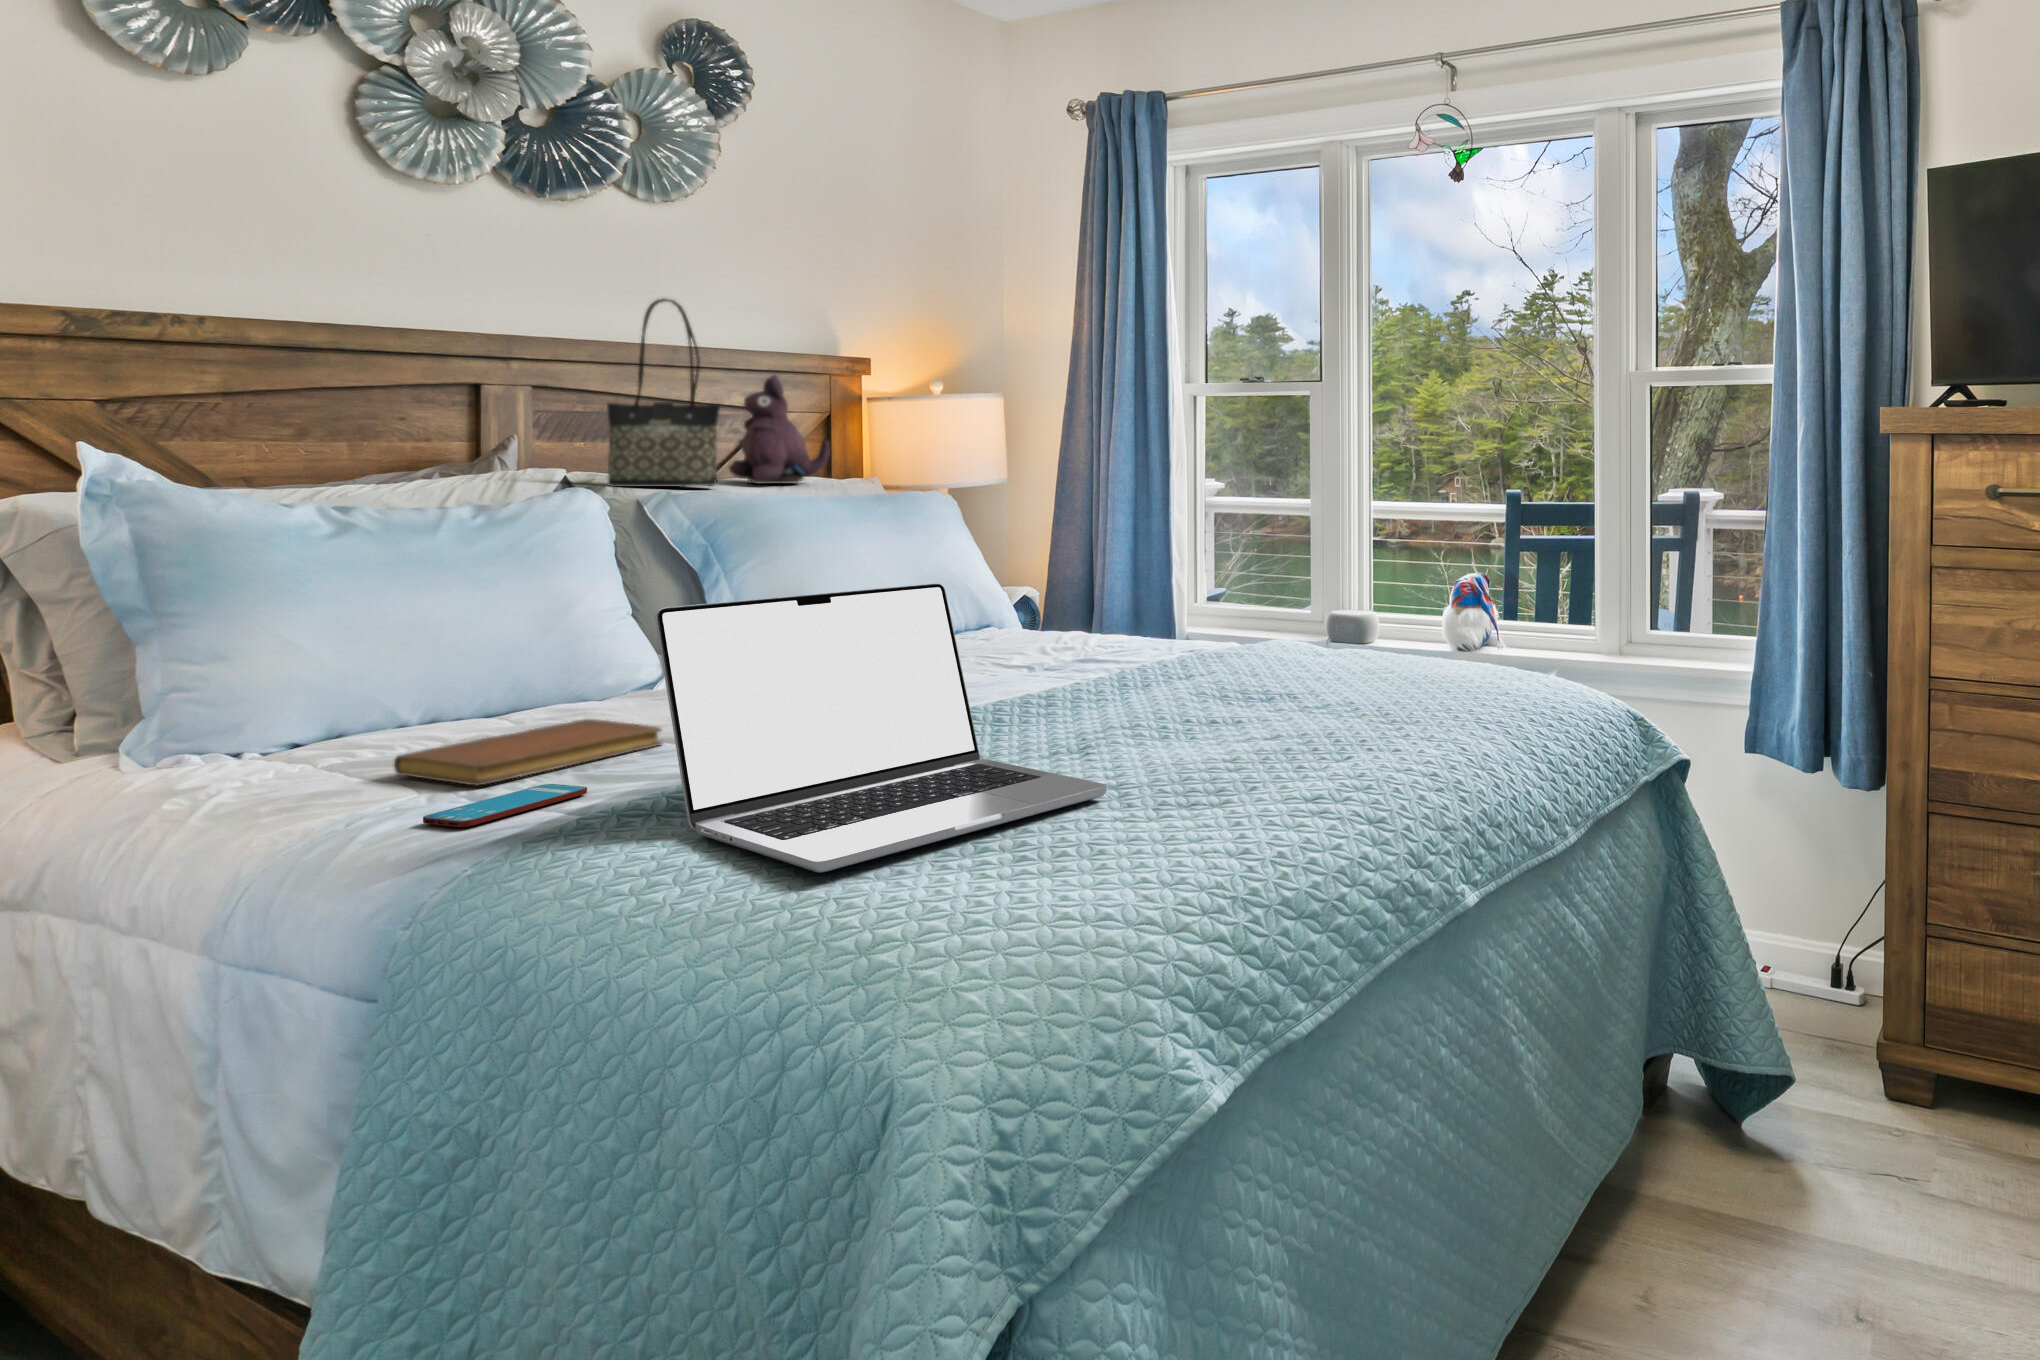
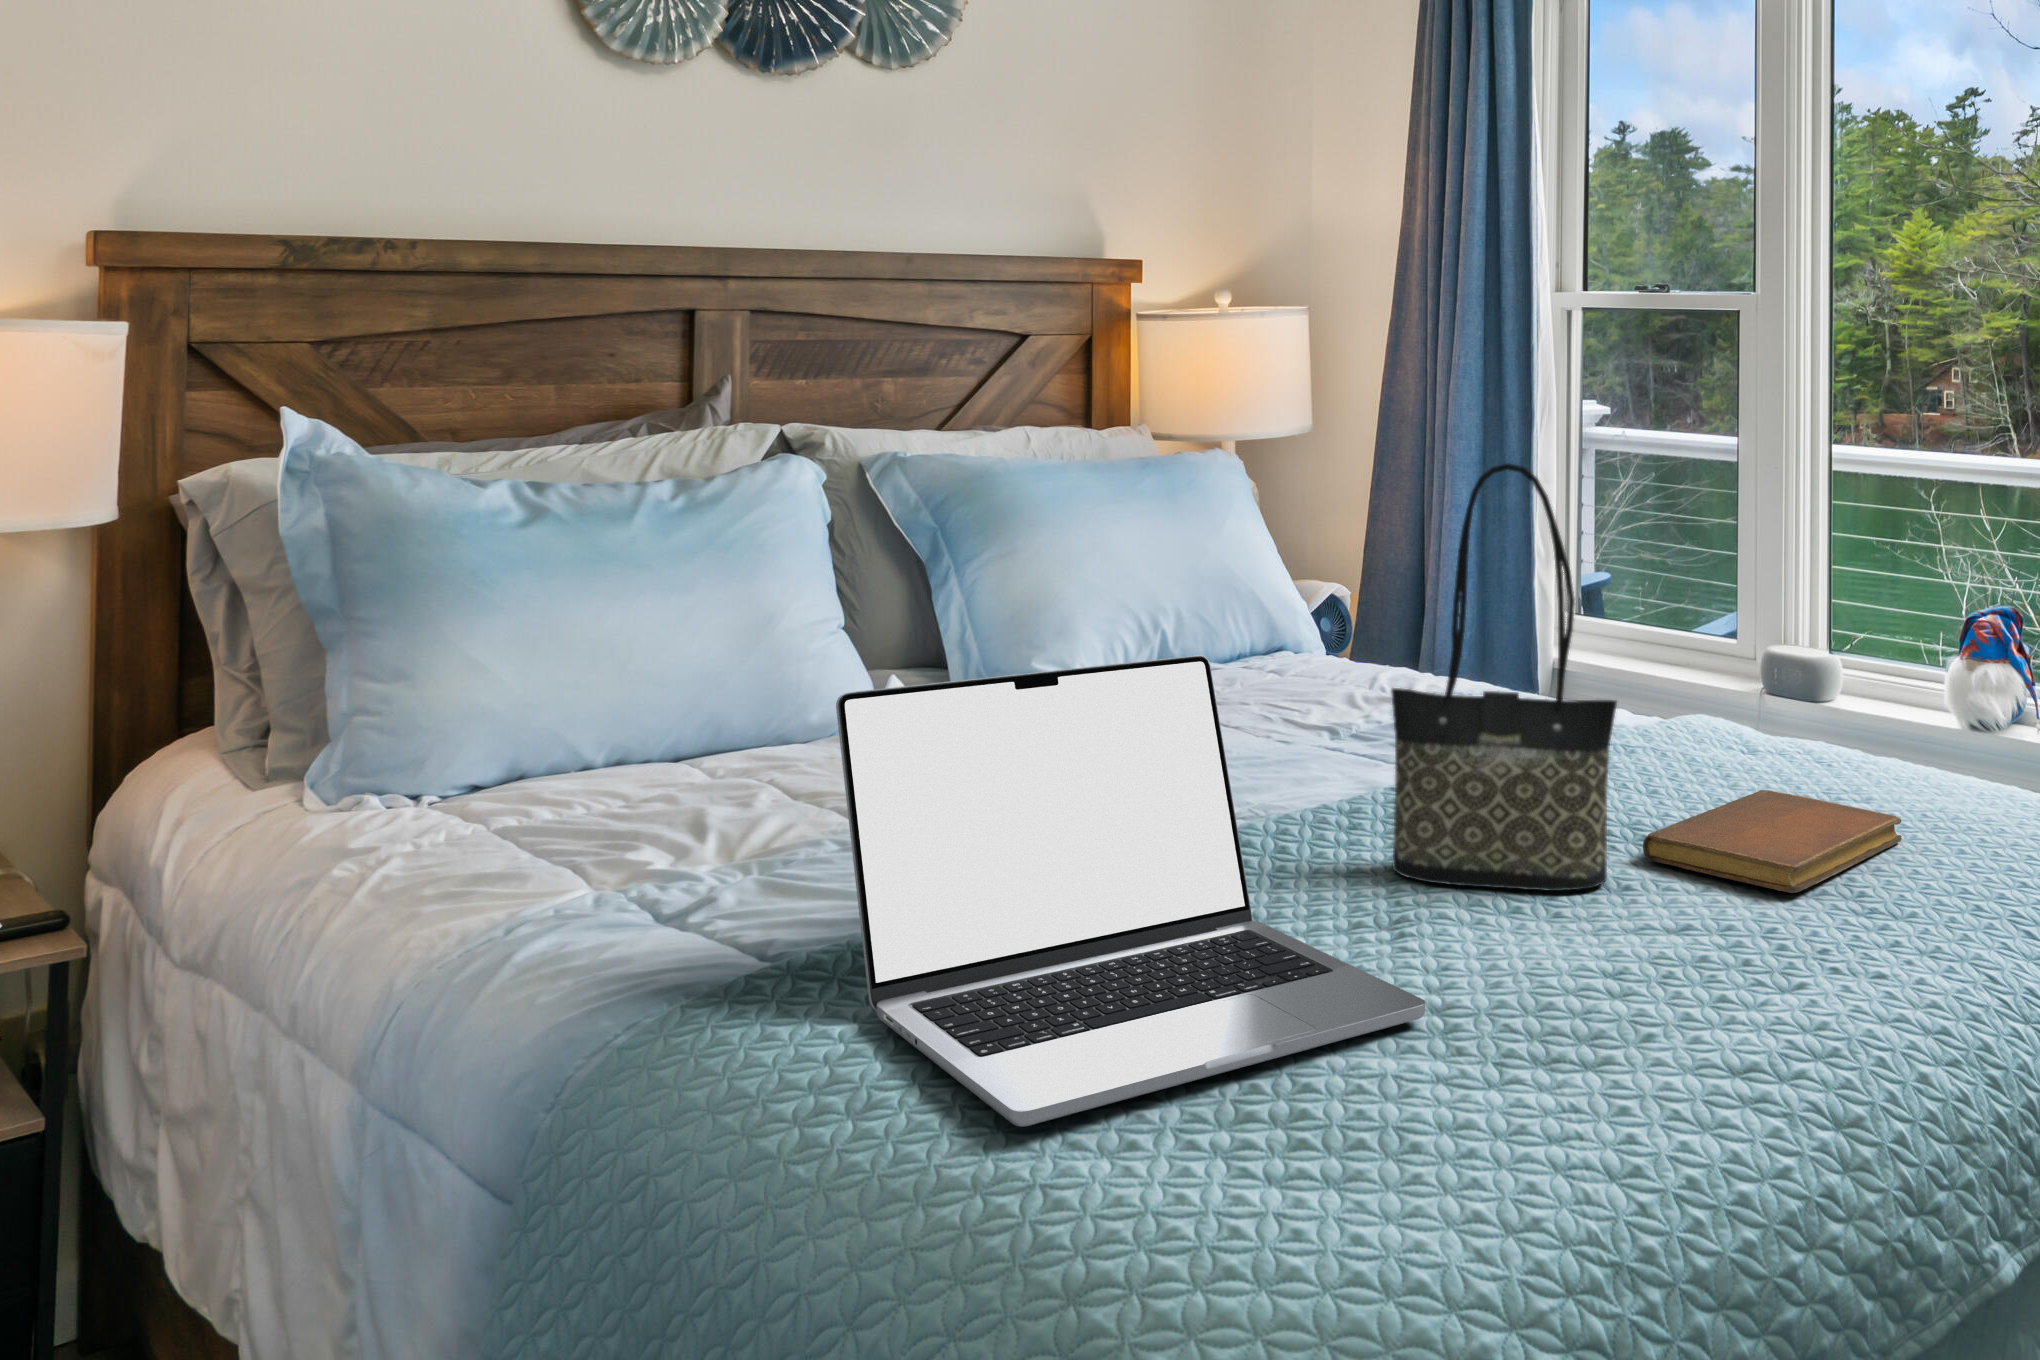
tote bag: present [607,298,720,487] -> present [1391,463,1617,891]
plush toy: present [729,375,830,484] -> none [972,299,1092,444]
notebook: present [394,719,662,786] -> present [1643,790,1902,893]
smartphone: present [423,784,587,827] -> none [585,889,770,952]

